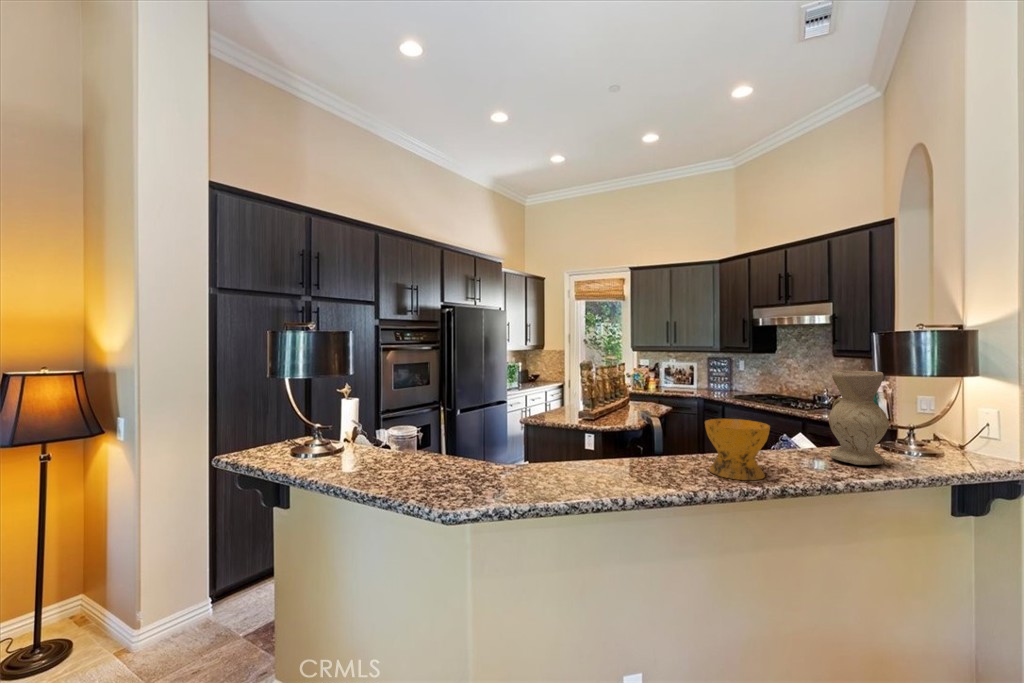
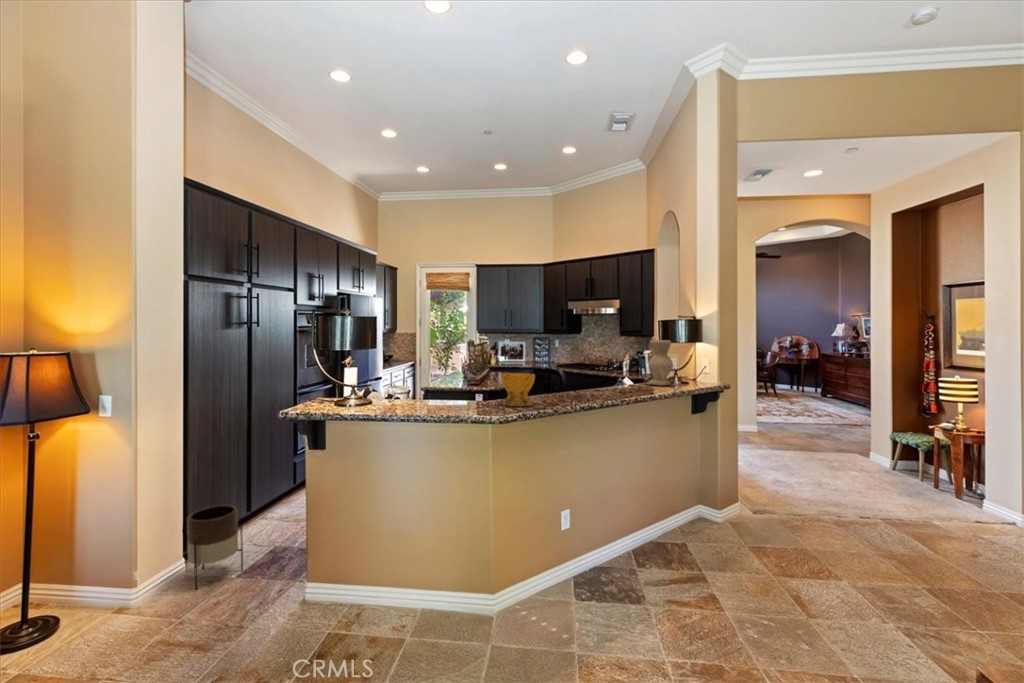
bowl: present [705,419,770,480] -> present [501,373,535,406]
planter: none [181,548,243,649] -> present [187,505,243,590]

